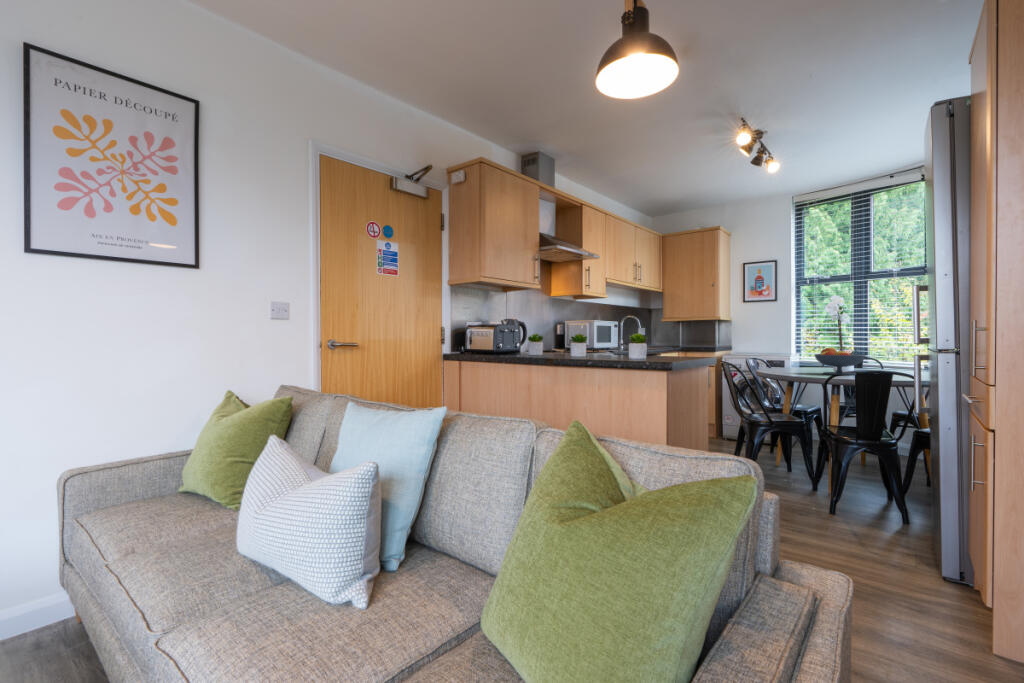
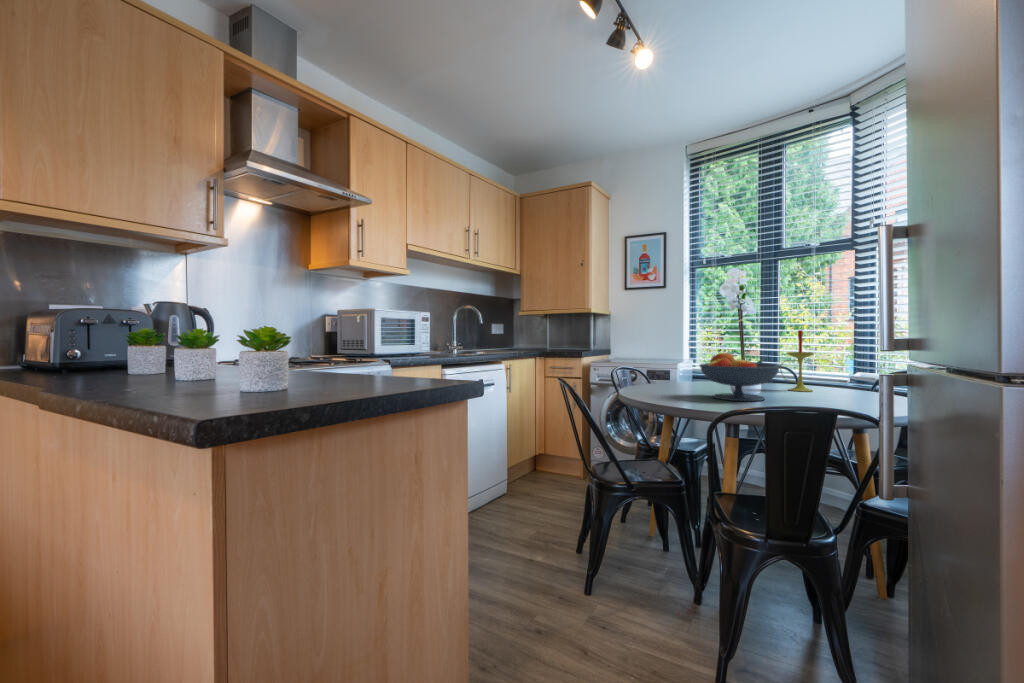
candle: none [867,333,891,372] -> present [780,330,814,392]

